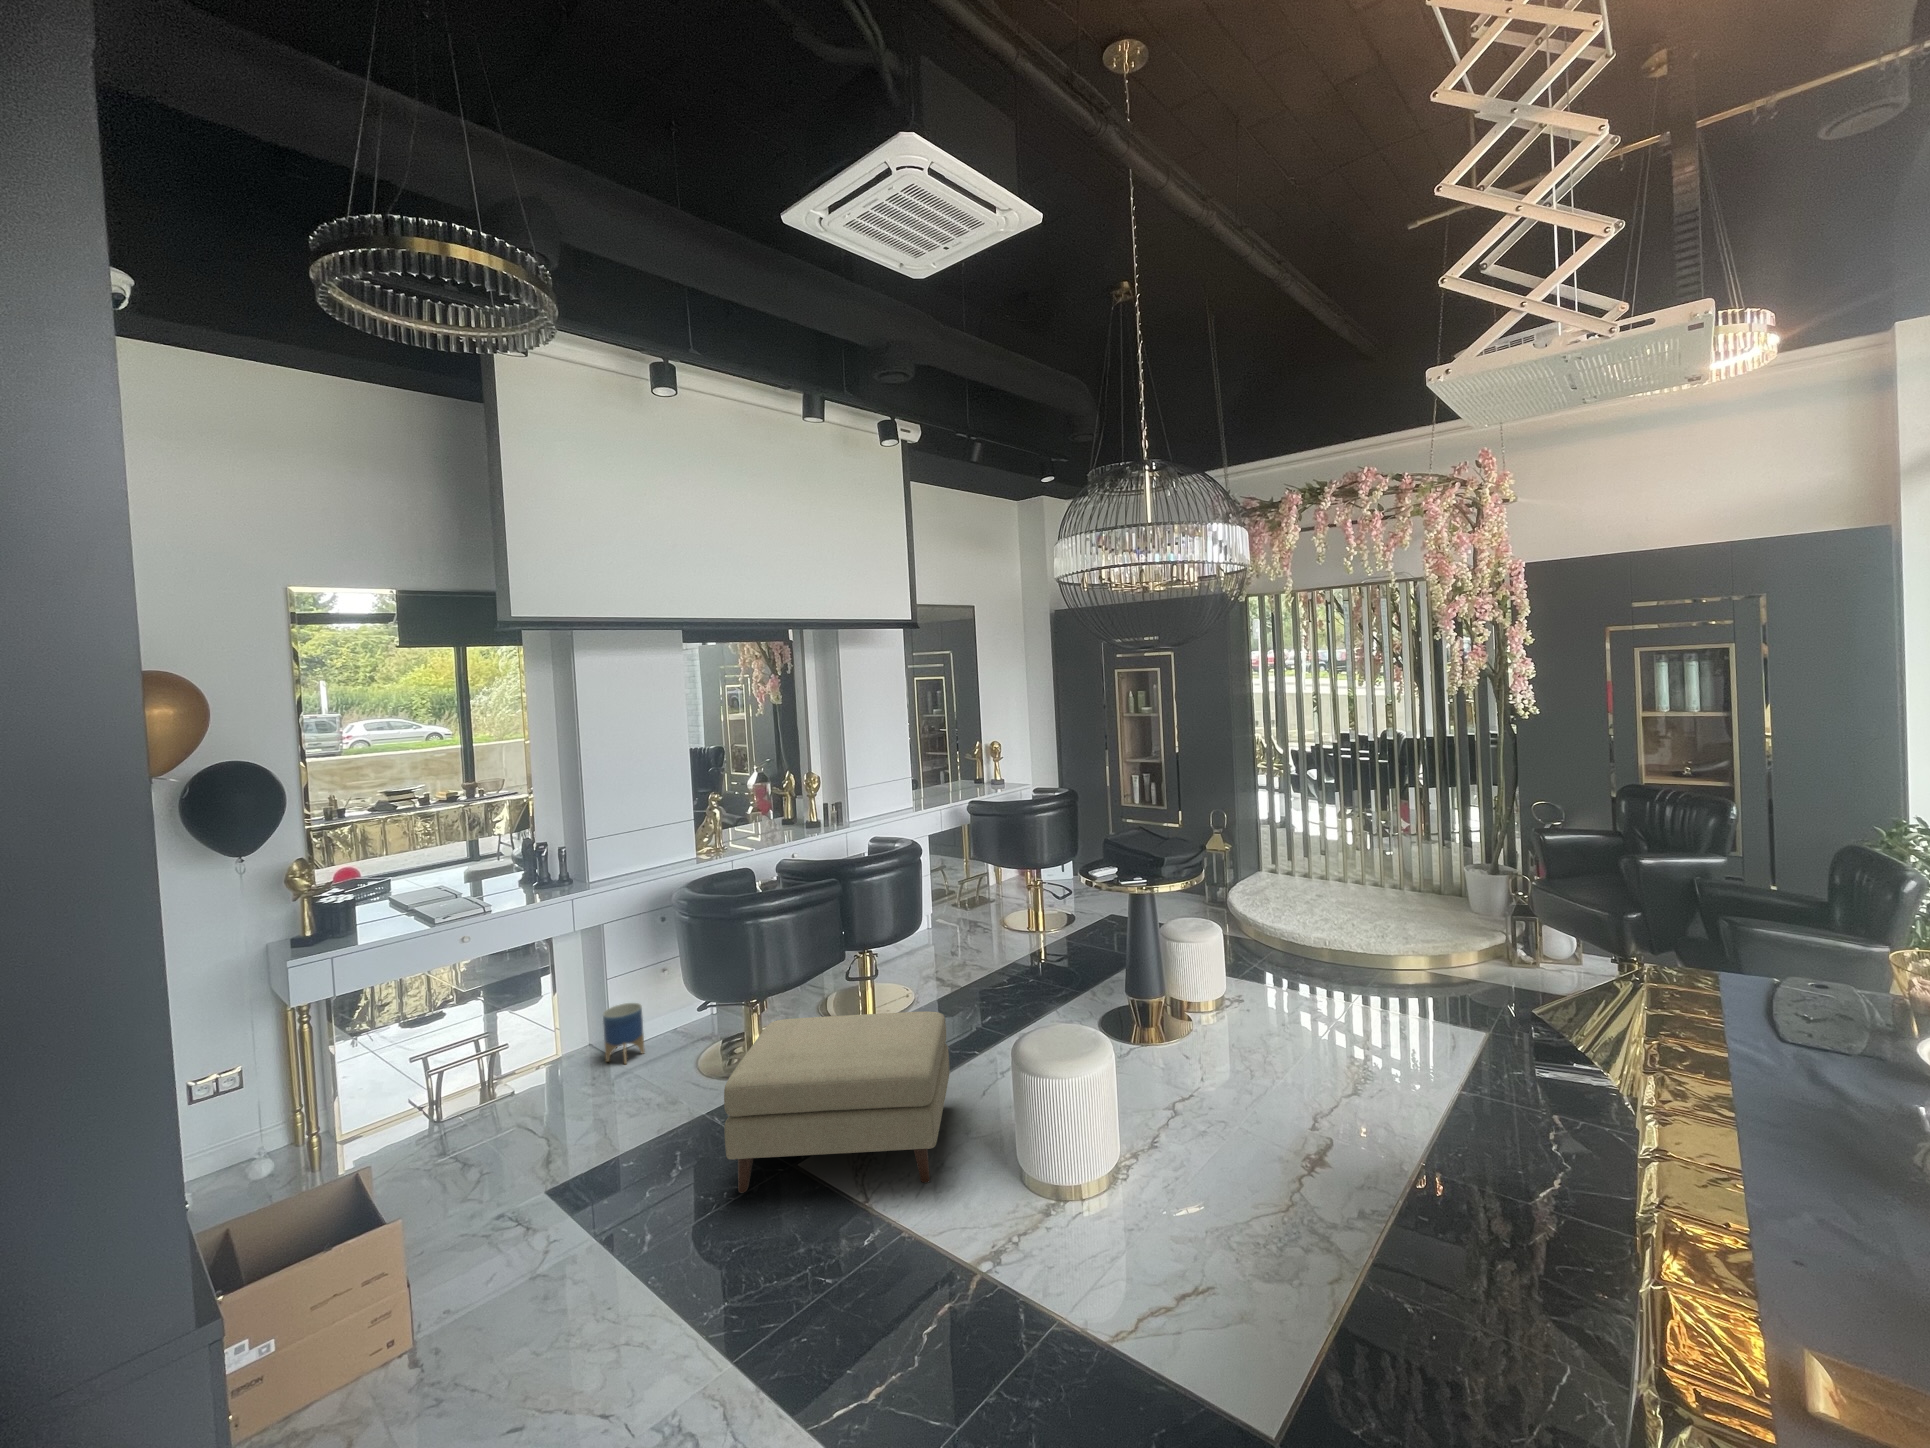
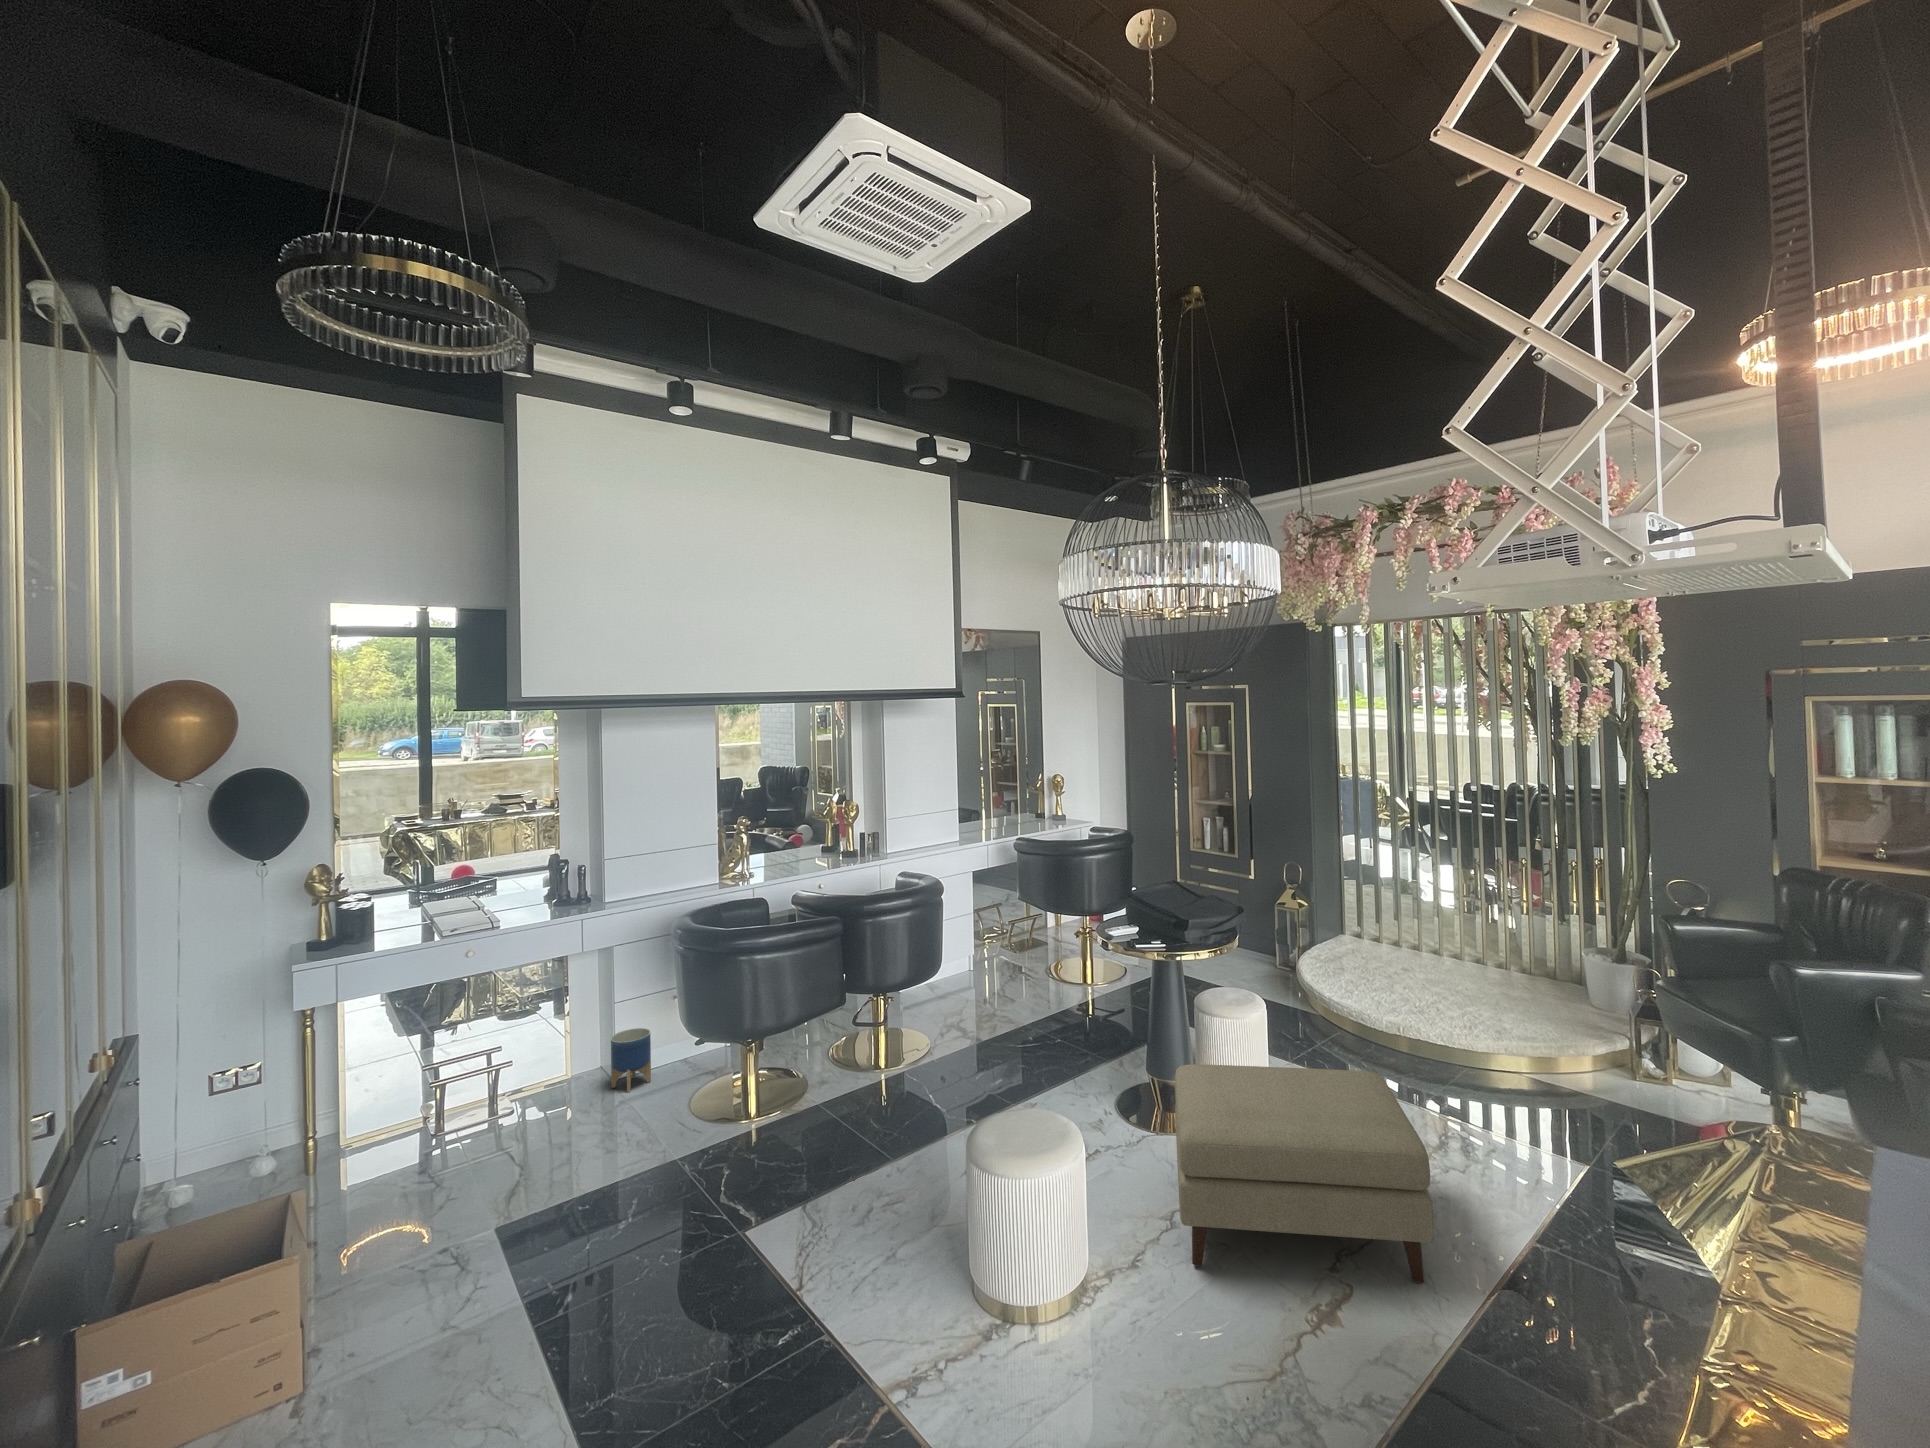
ottoman: present [724,1011,949,1193] -> present [1175,1064,1434,1283]

